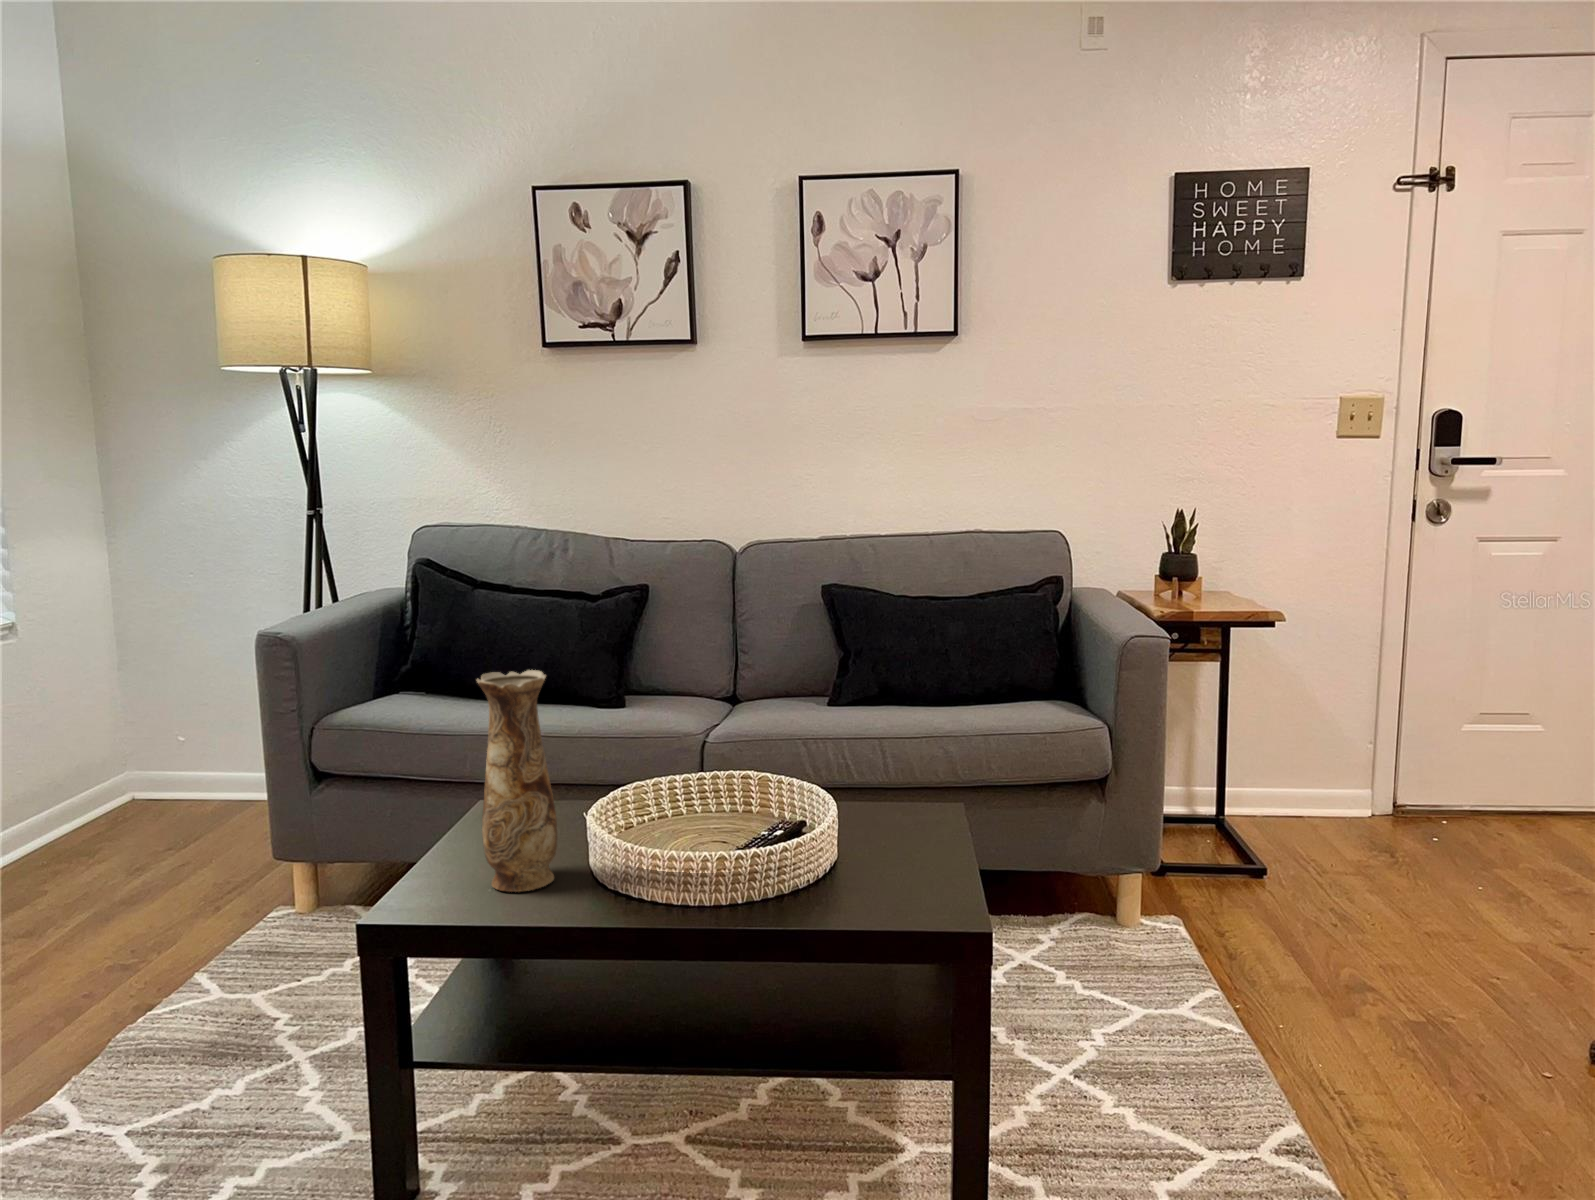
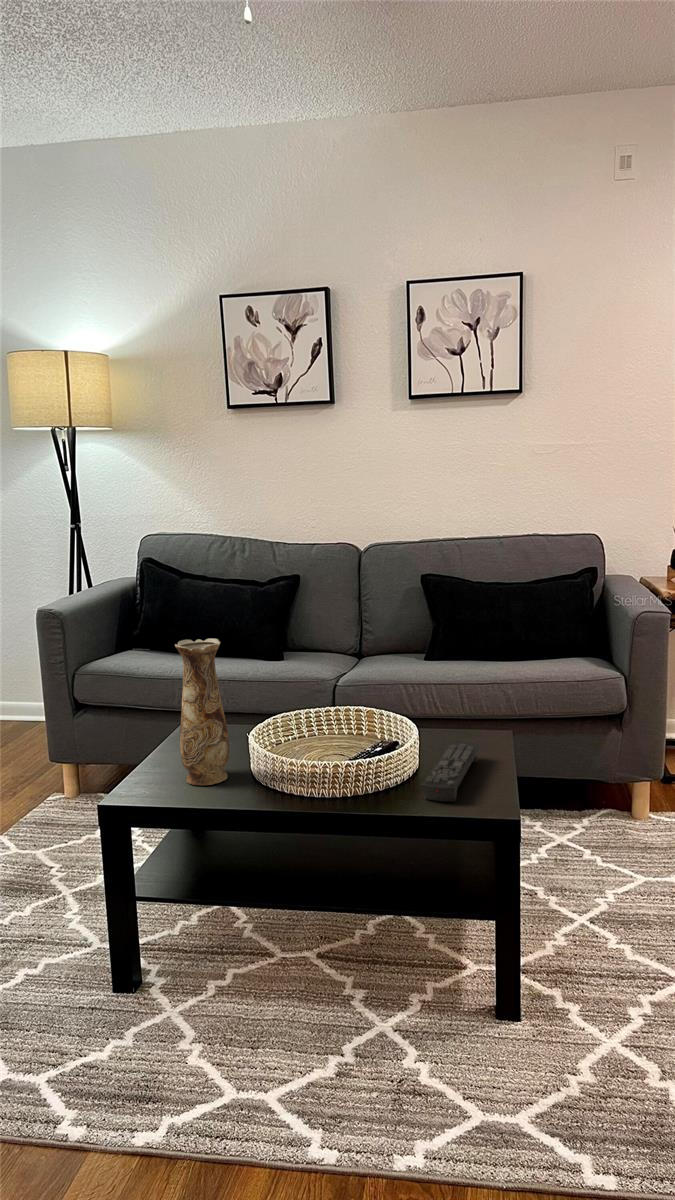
remote control: none [848,819,923,910] -> present [422,741,479,802]

